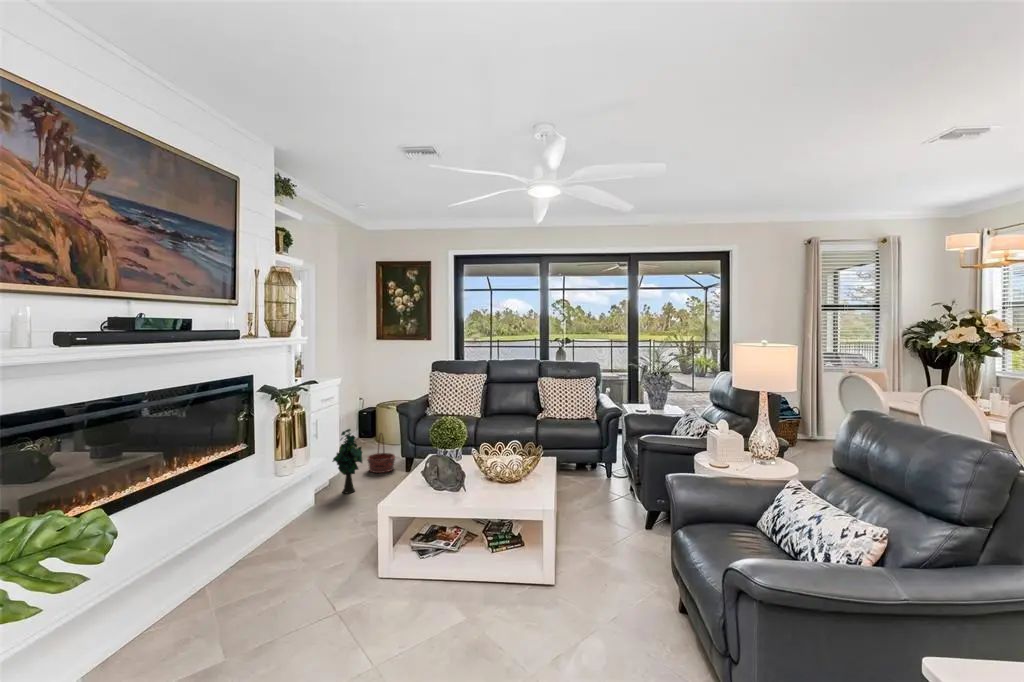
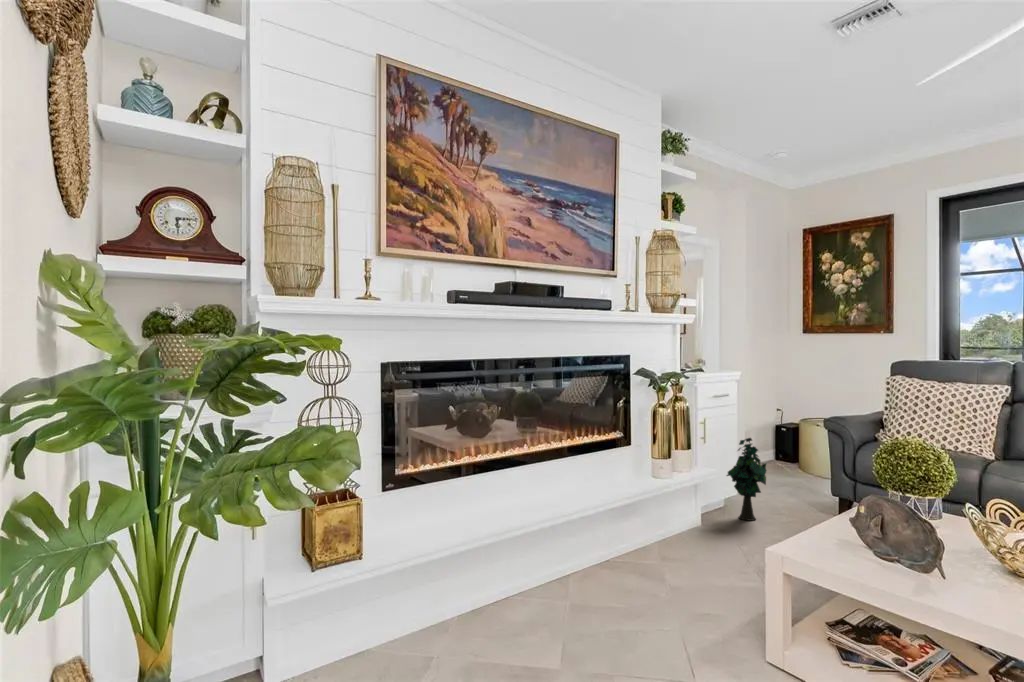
basket: present [367,433,395,473] -> none [778,451,819,506]

